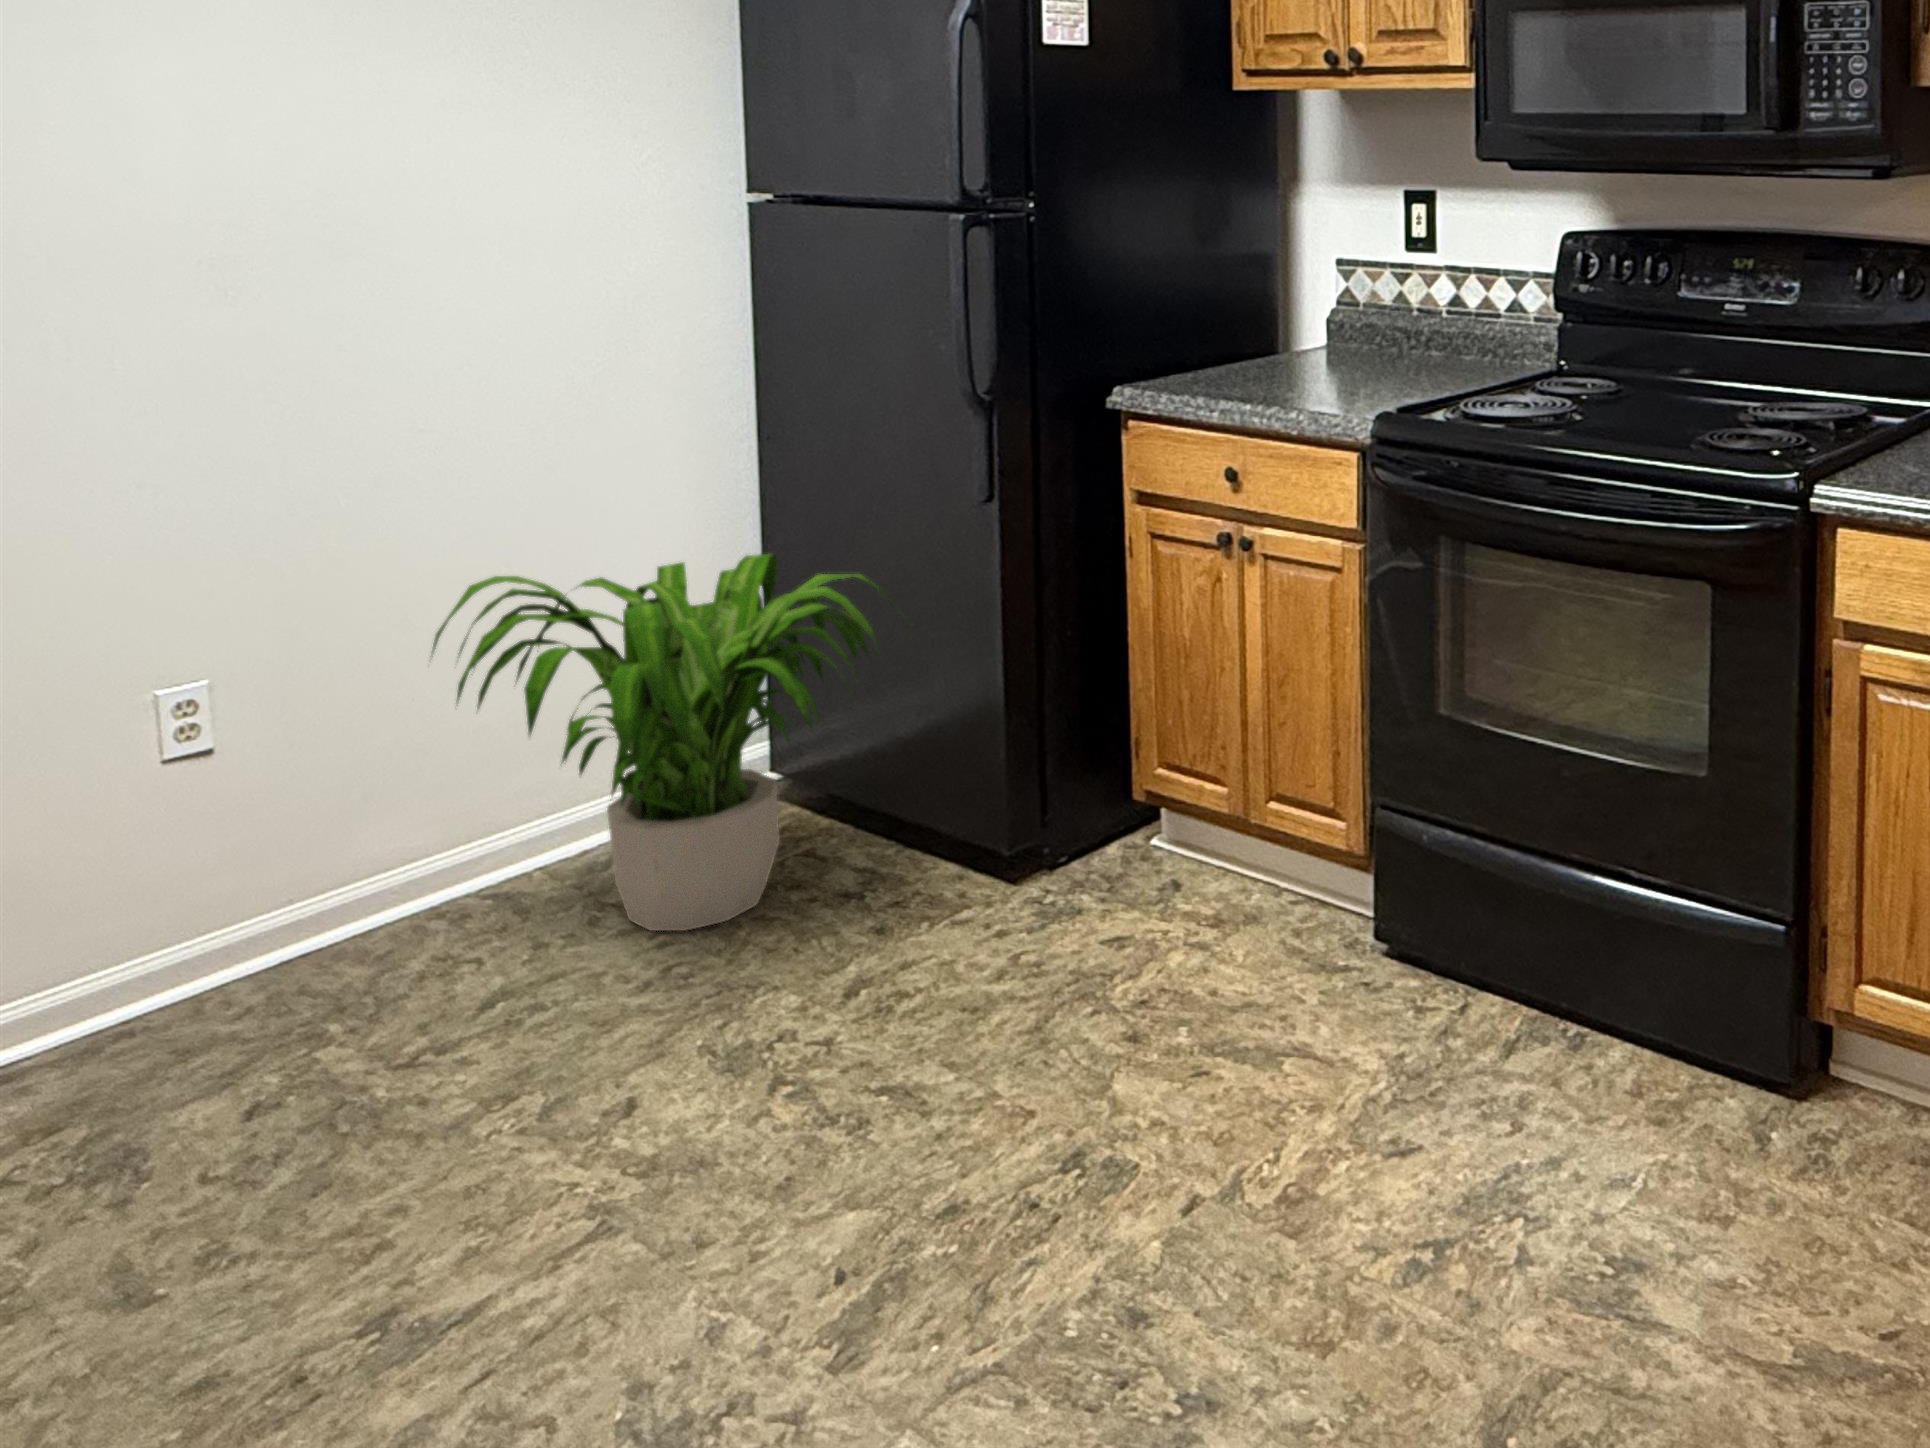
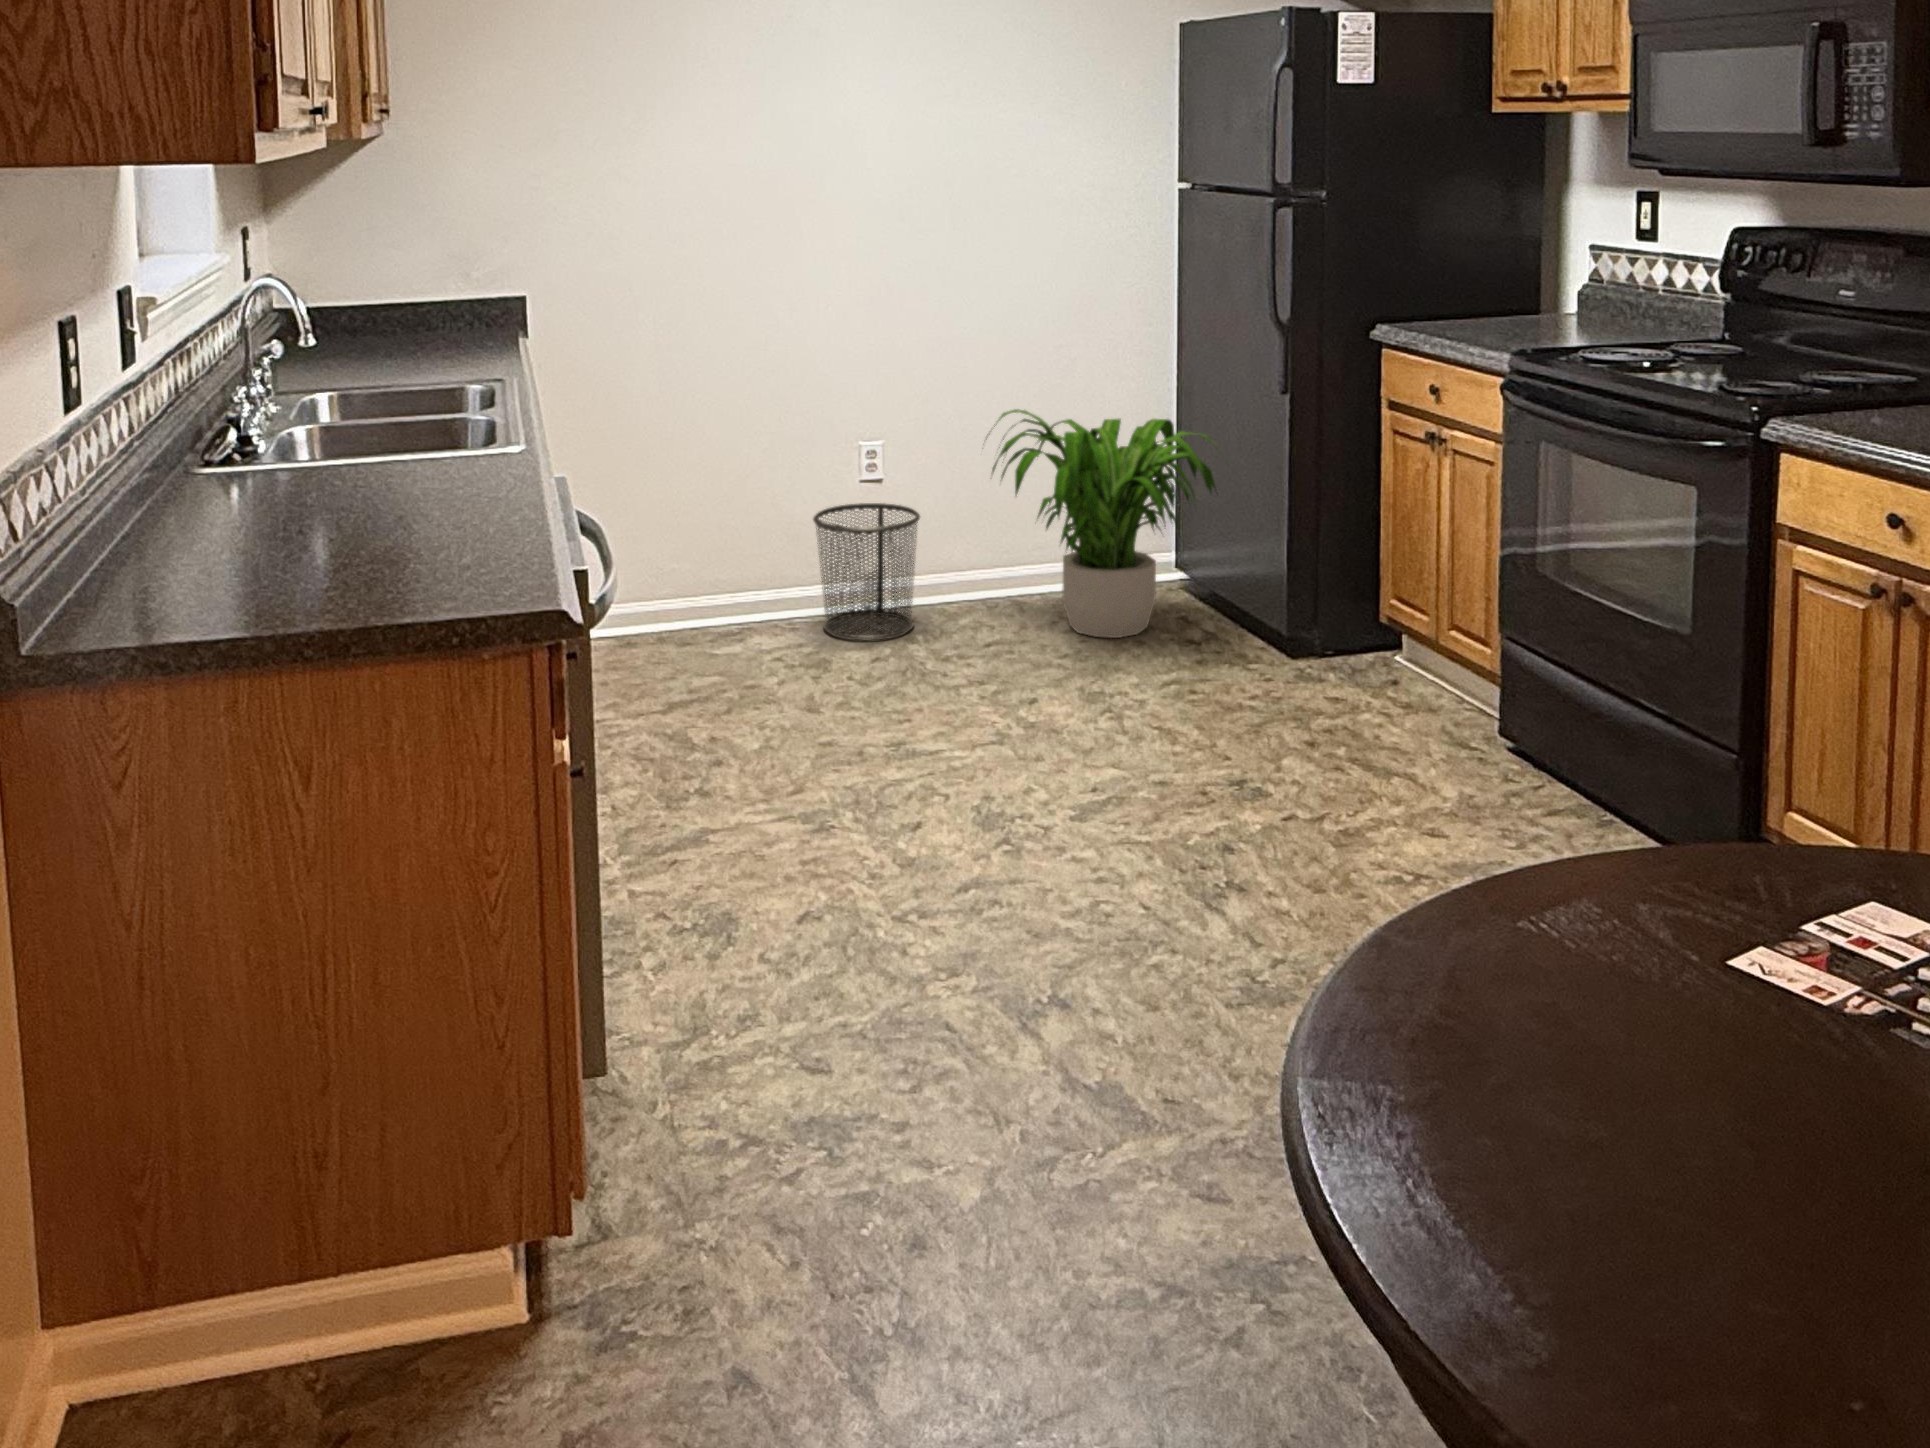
trash can: none [49,788,314,1083] -> present [813,503,920,641]

